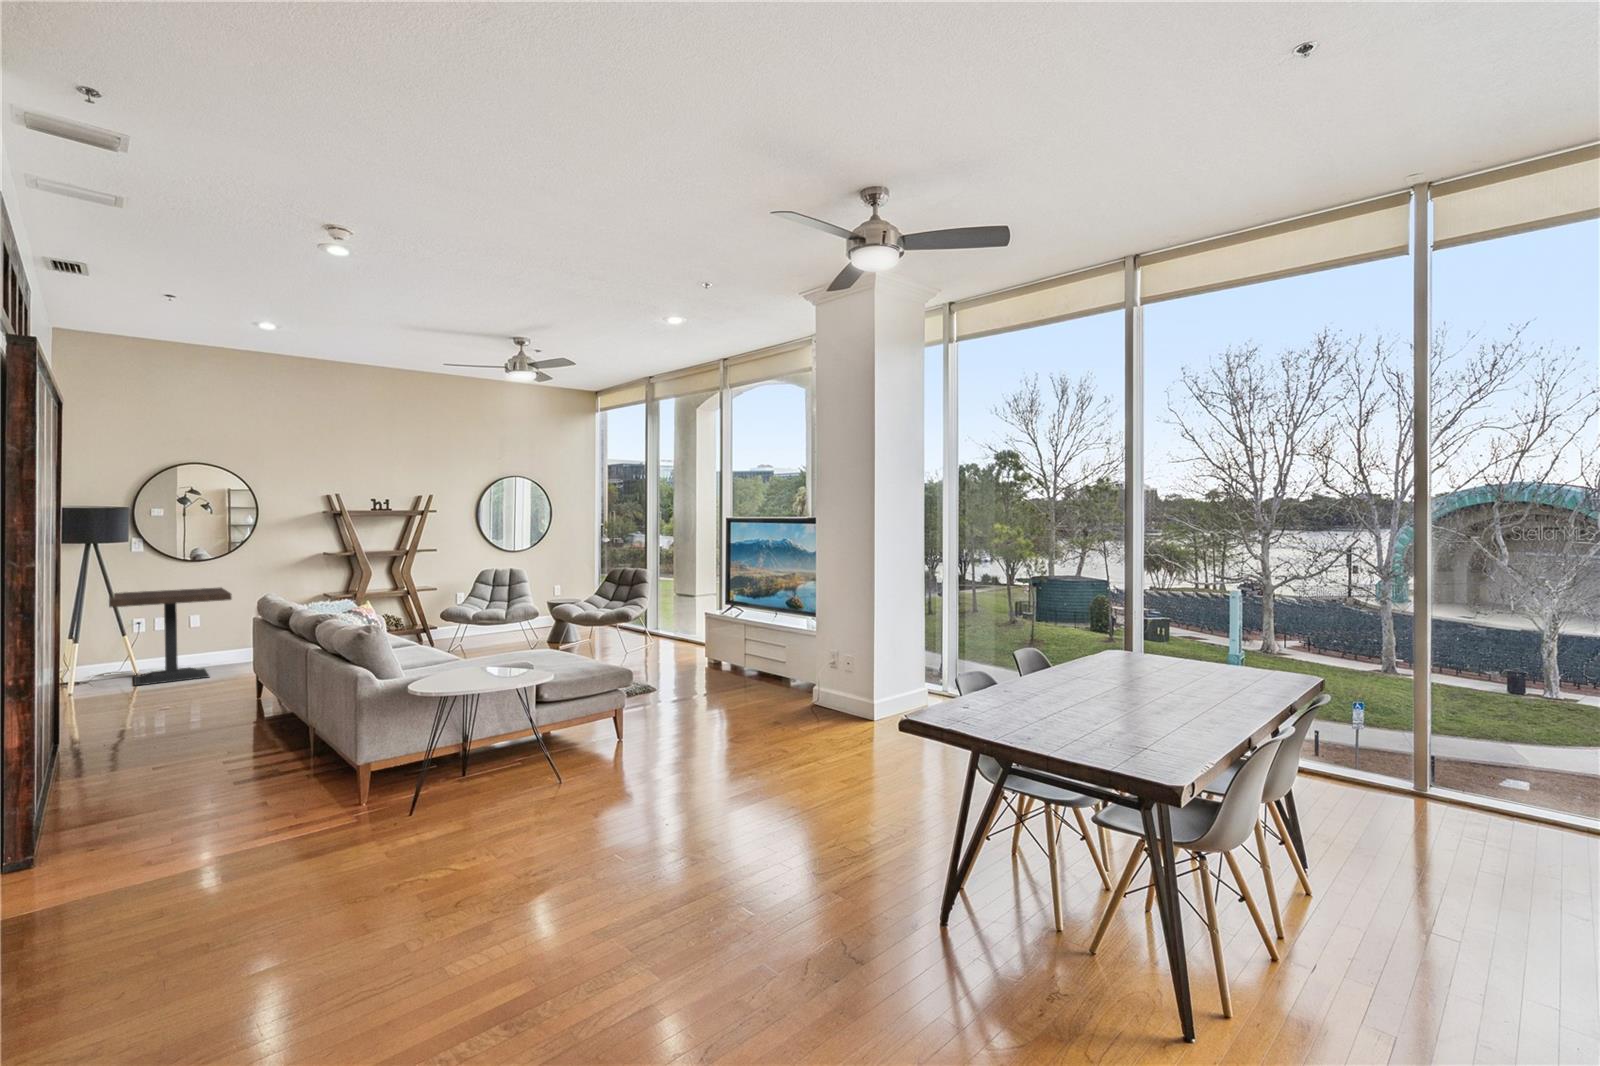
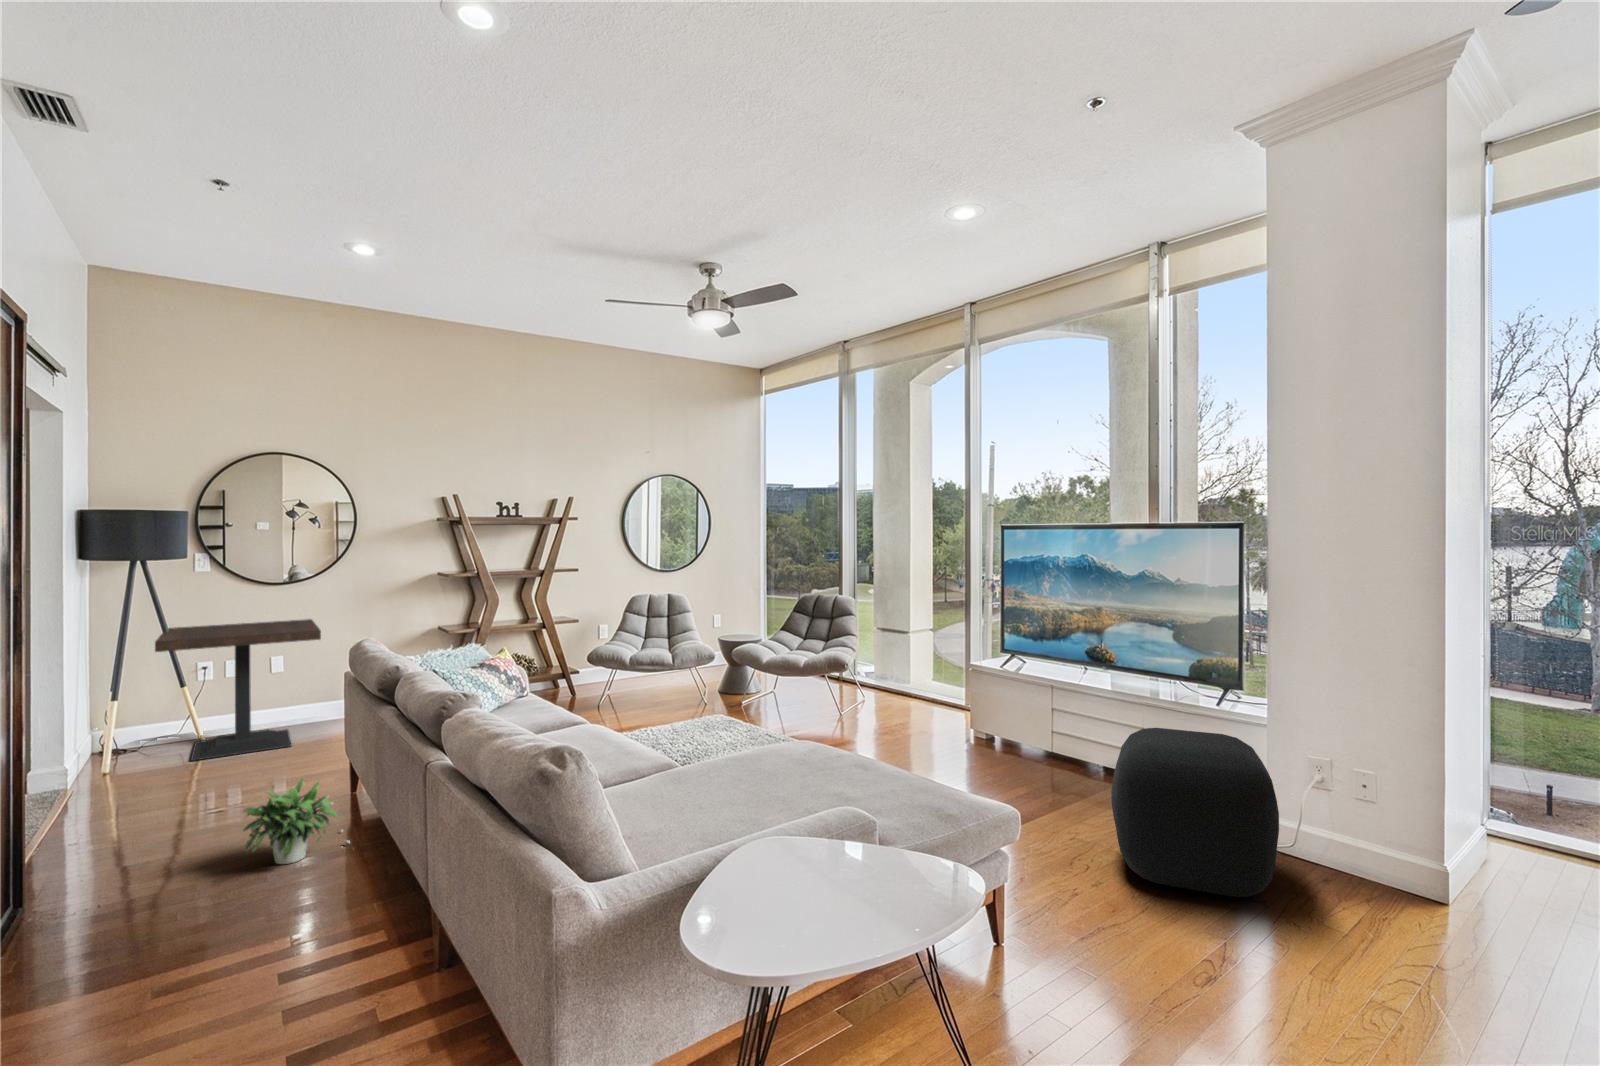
ottoman: none [718,639,804,723] -> present [1111,728,1279,897]
potted plant: none [192,678,261,727] -> present [244,779,350,864]

